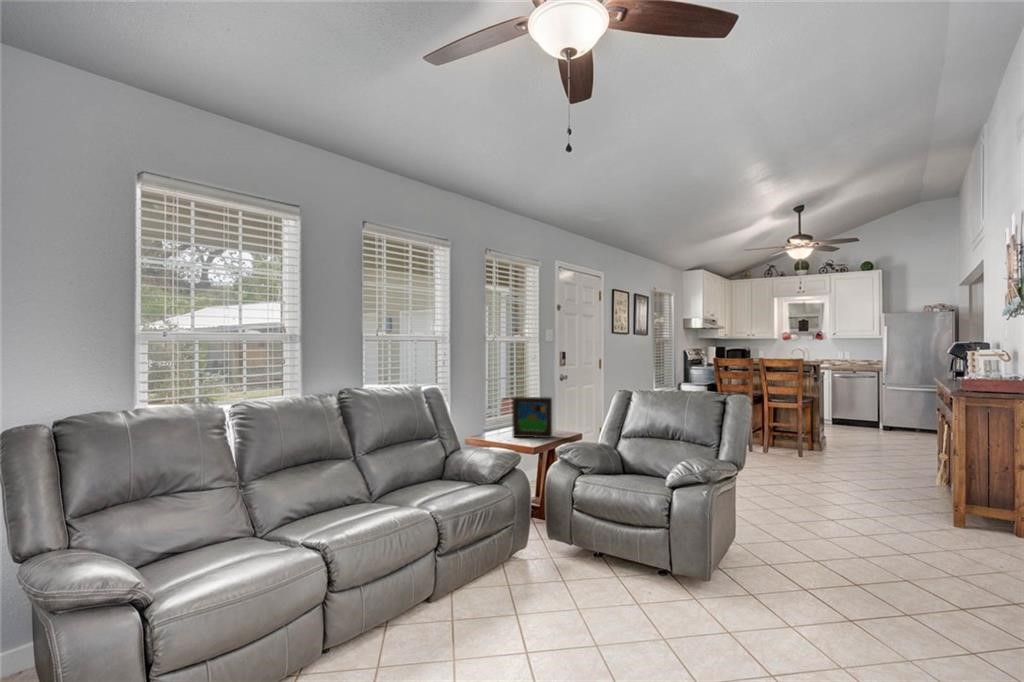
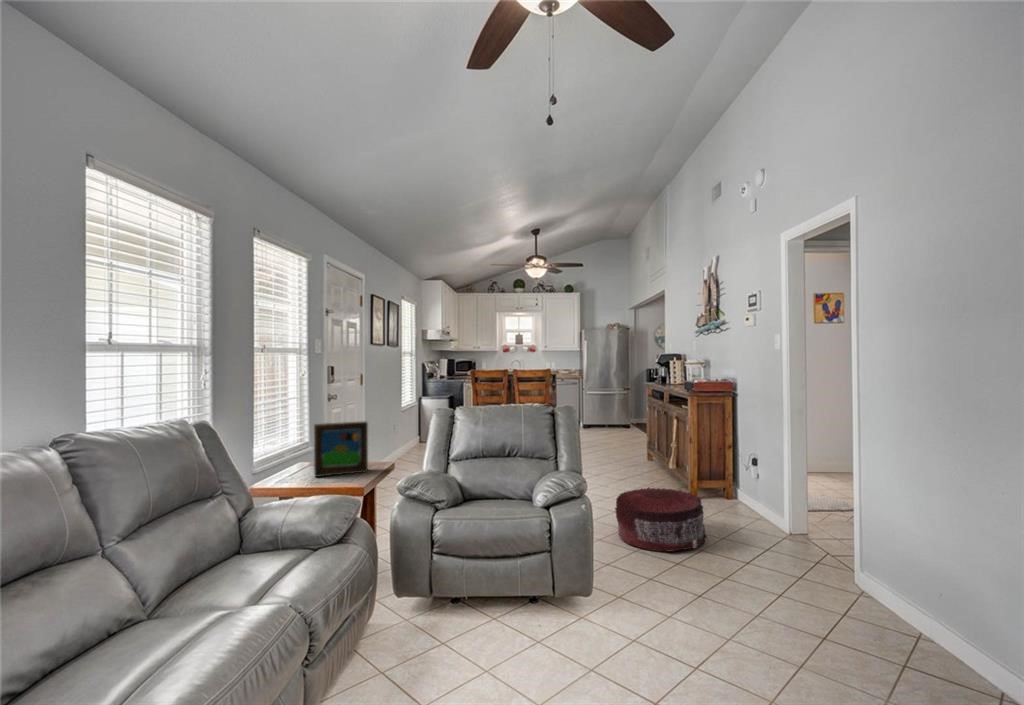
pouf: none [813,498,942,580] -> present [615,487,707,552]

